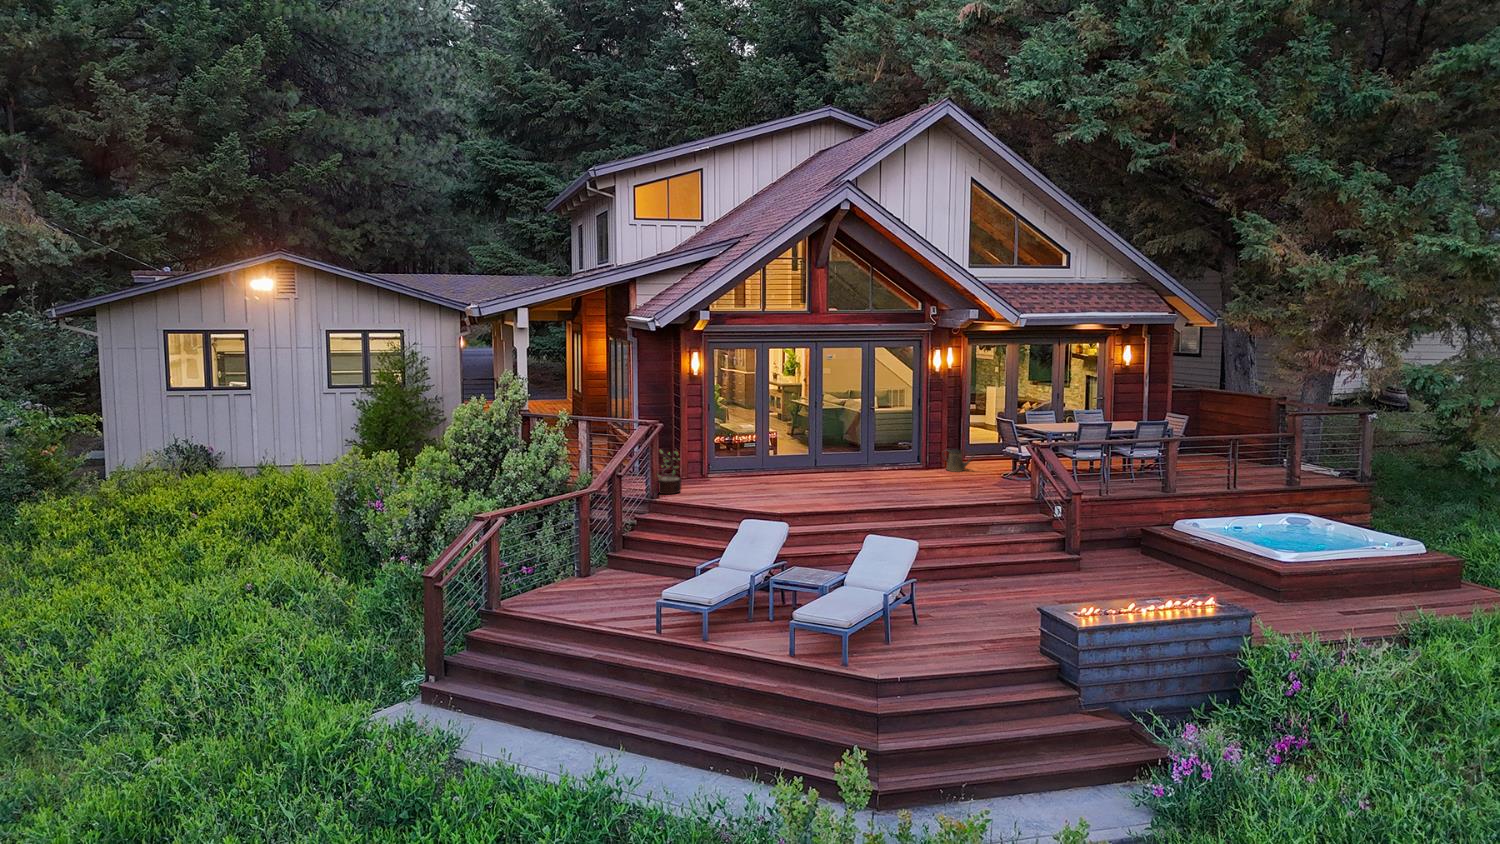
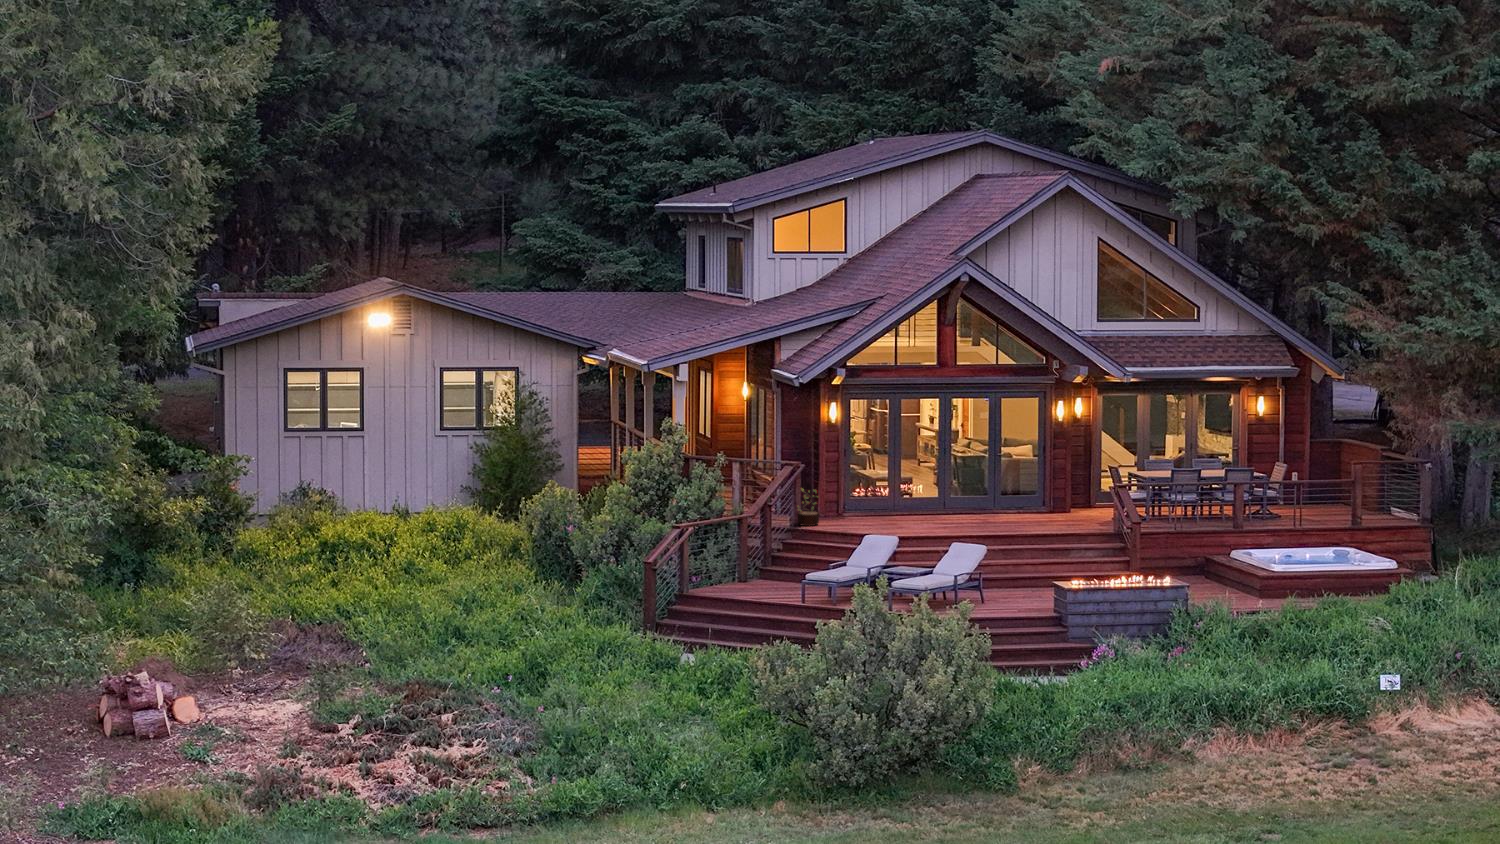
watering can: present [942,449,979,472] -> none [1062,495,1095,515]

